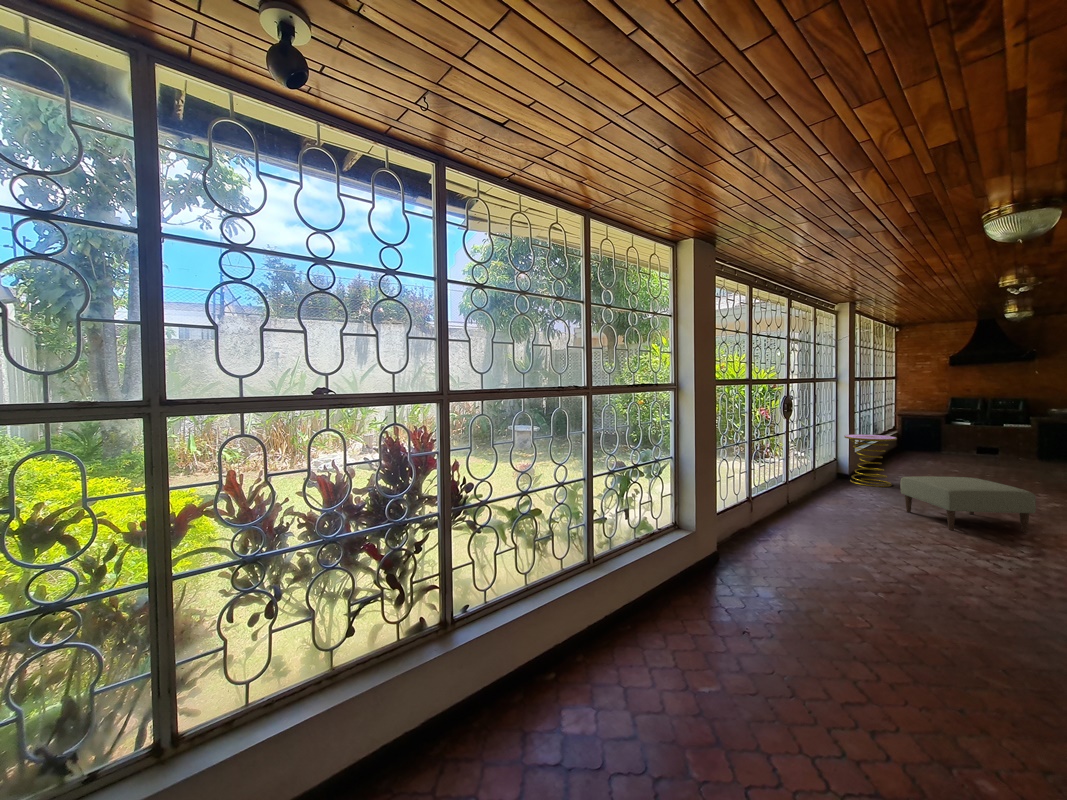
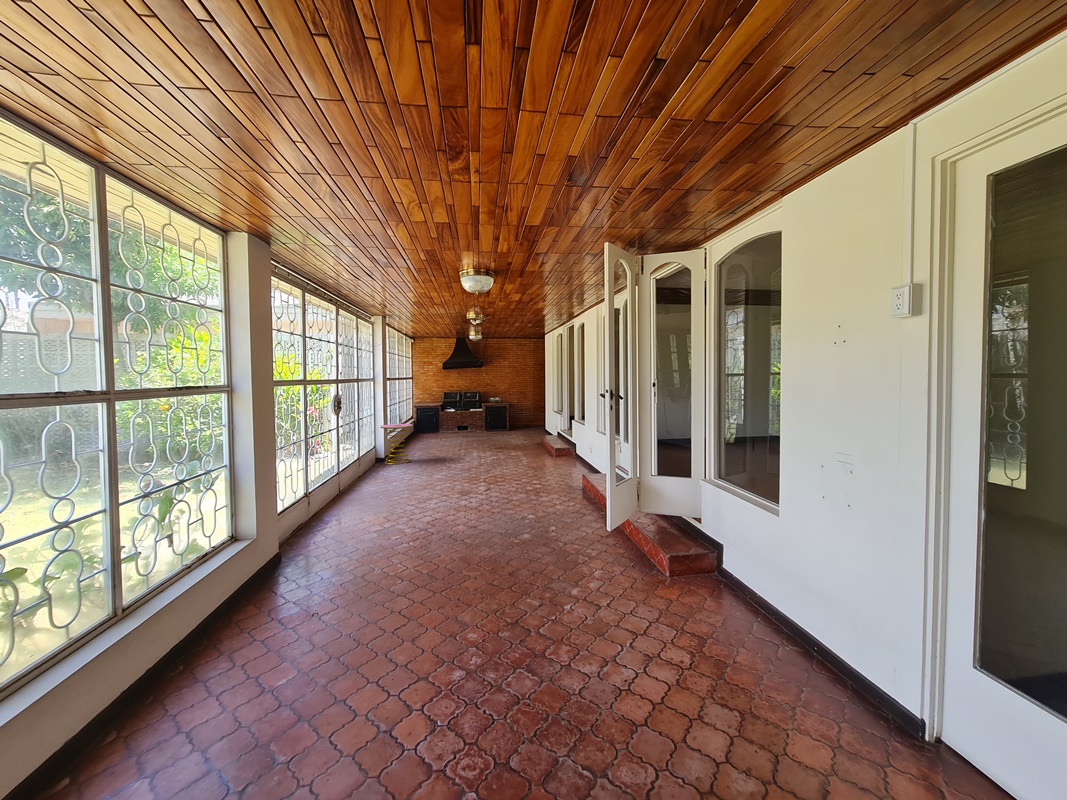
ottoman: present [900,476,1036,533] -> none [415,448,475,484]

